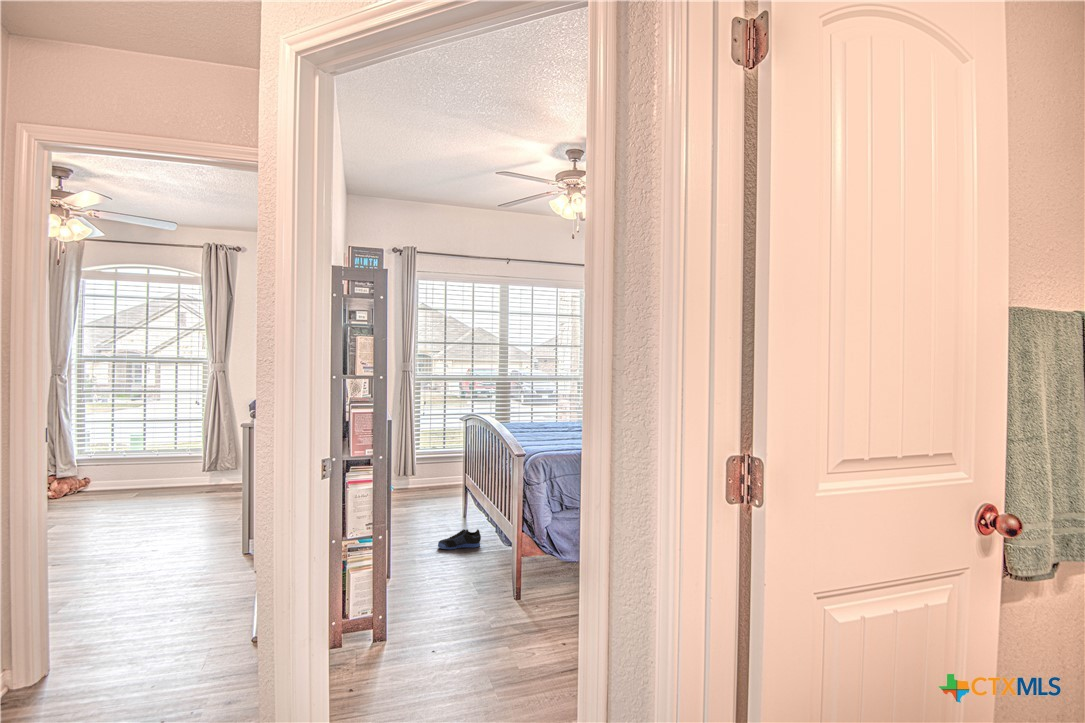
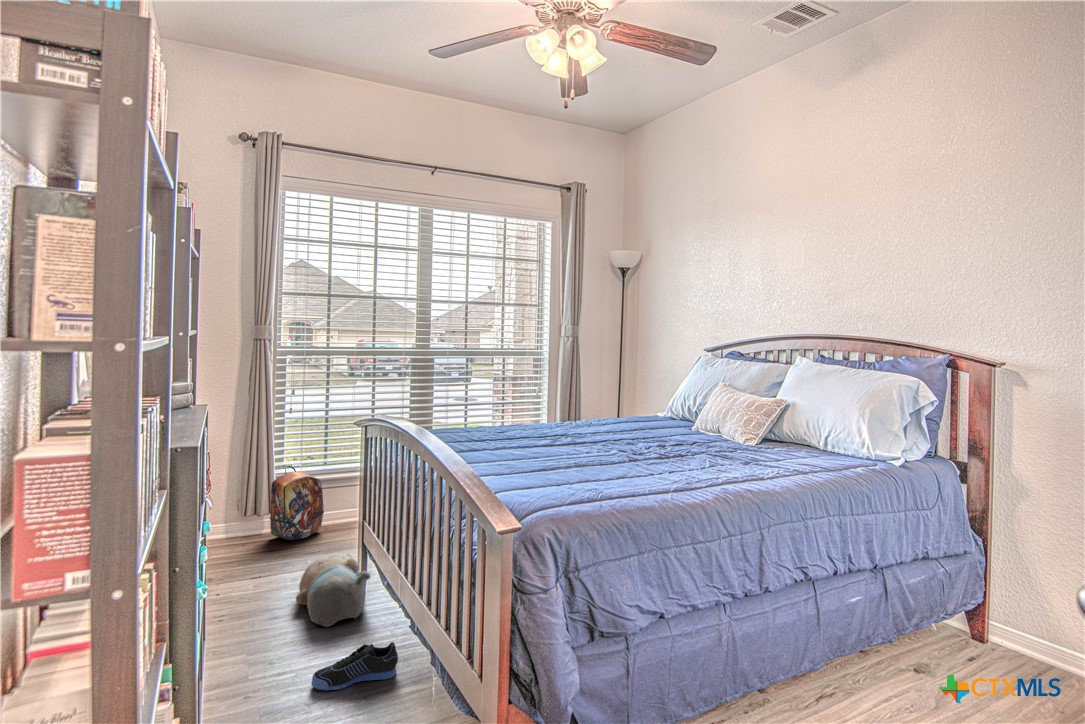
backpack: none [413,448,444,492] -> present [270,465,324,540]
plush toy: none [429,493,469,528] -> present [296,553,370,627]

